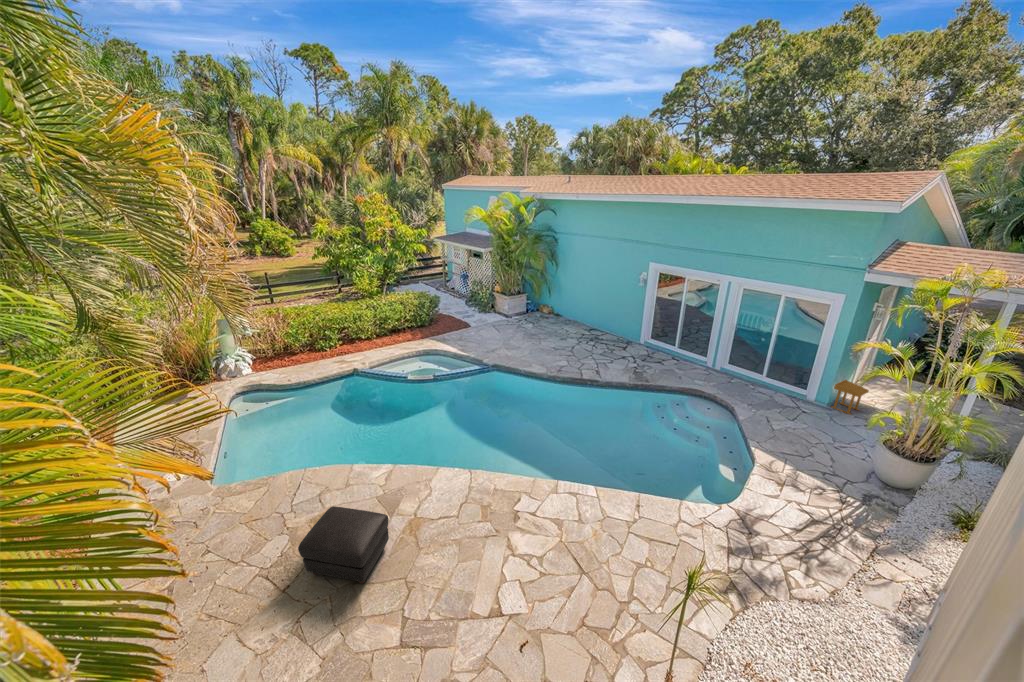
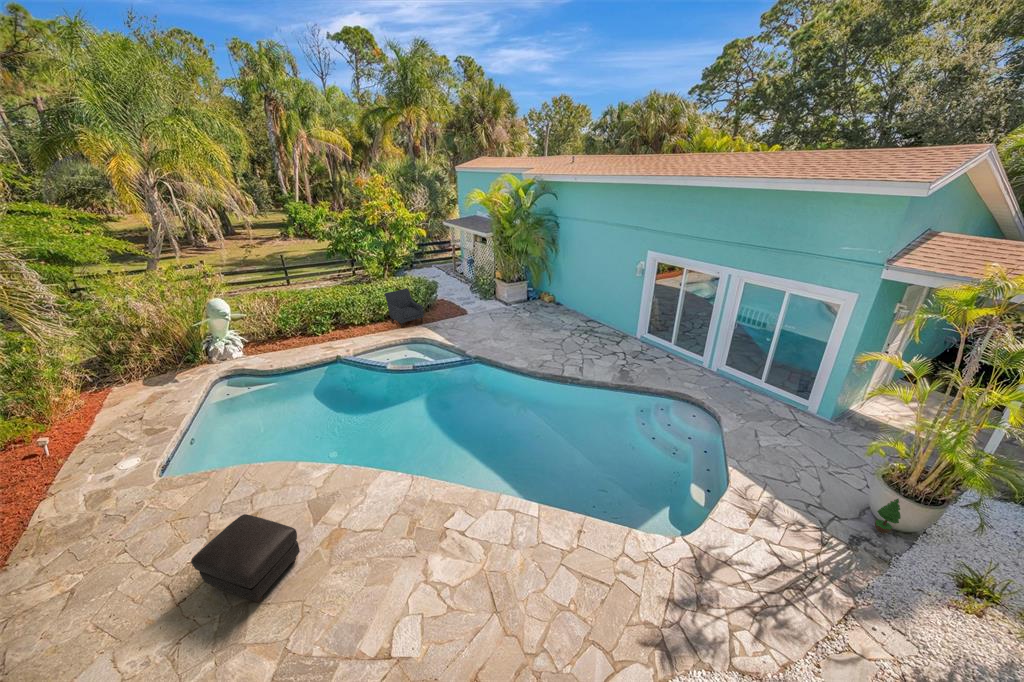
chair: none [391,303,431,342] -> present [385,289,424,328]
side table: present [832,380,869,415] -> none [835,391,881,432]
potted tree: none [880,458,902,492] -> present [875,499,901,534]

